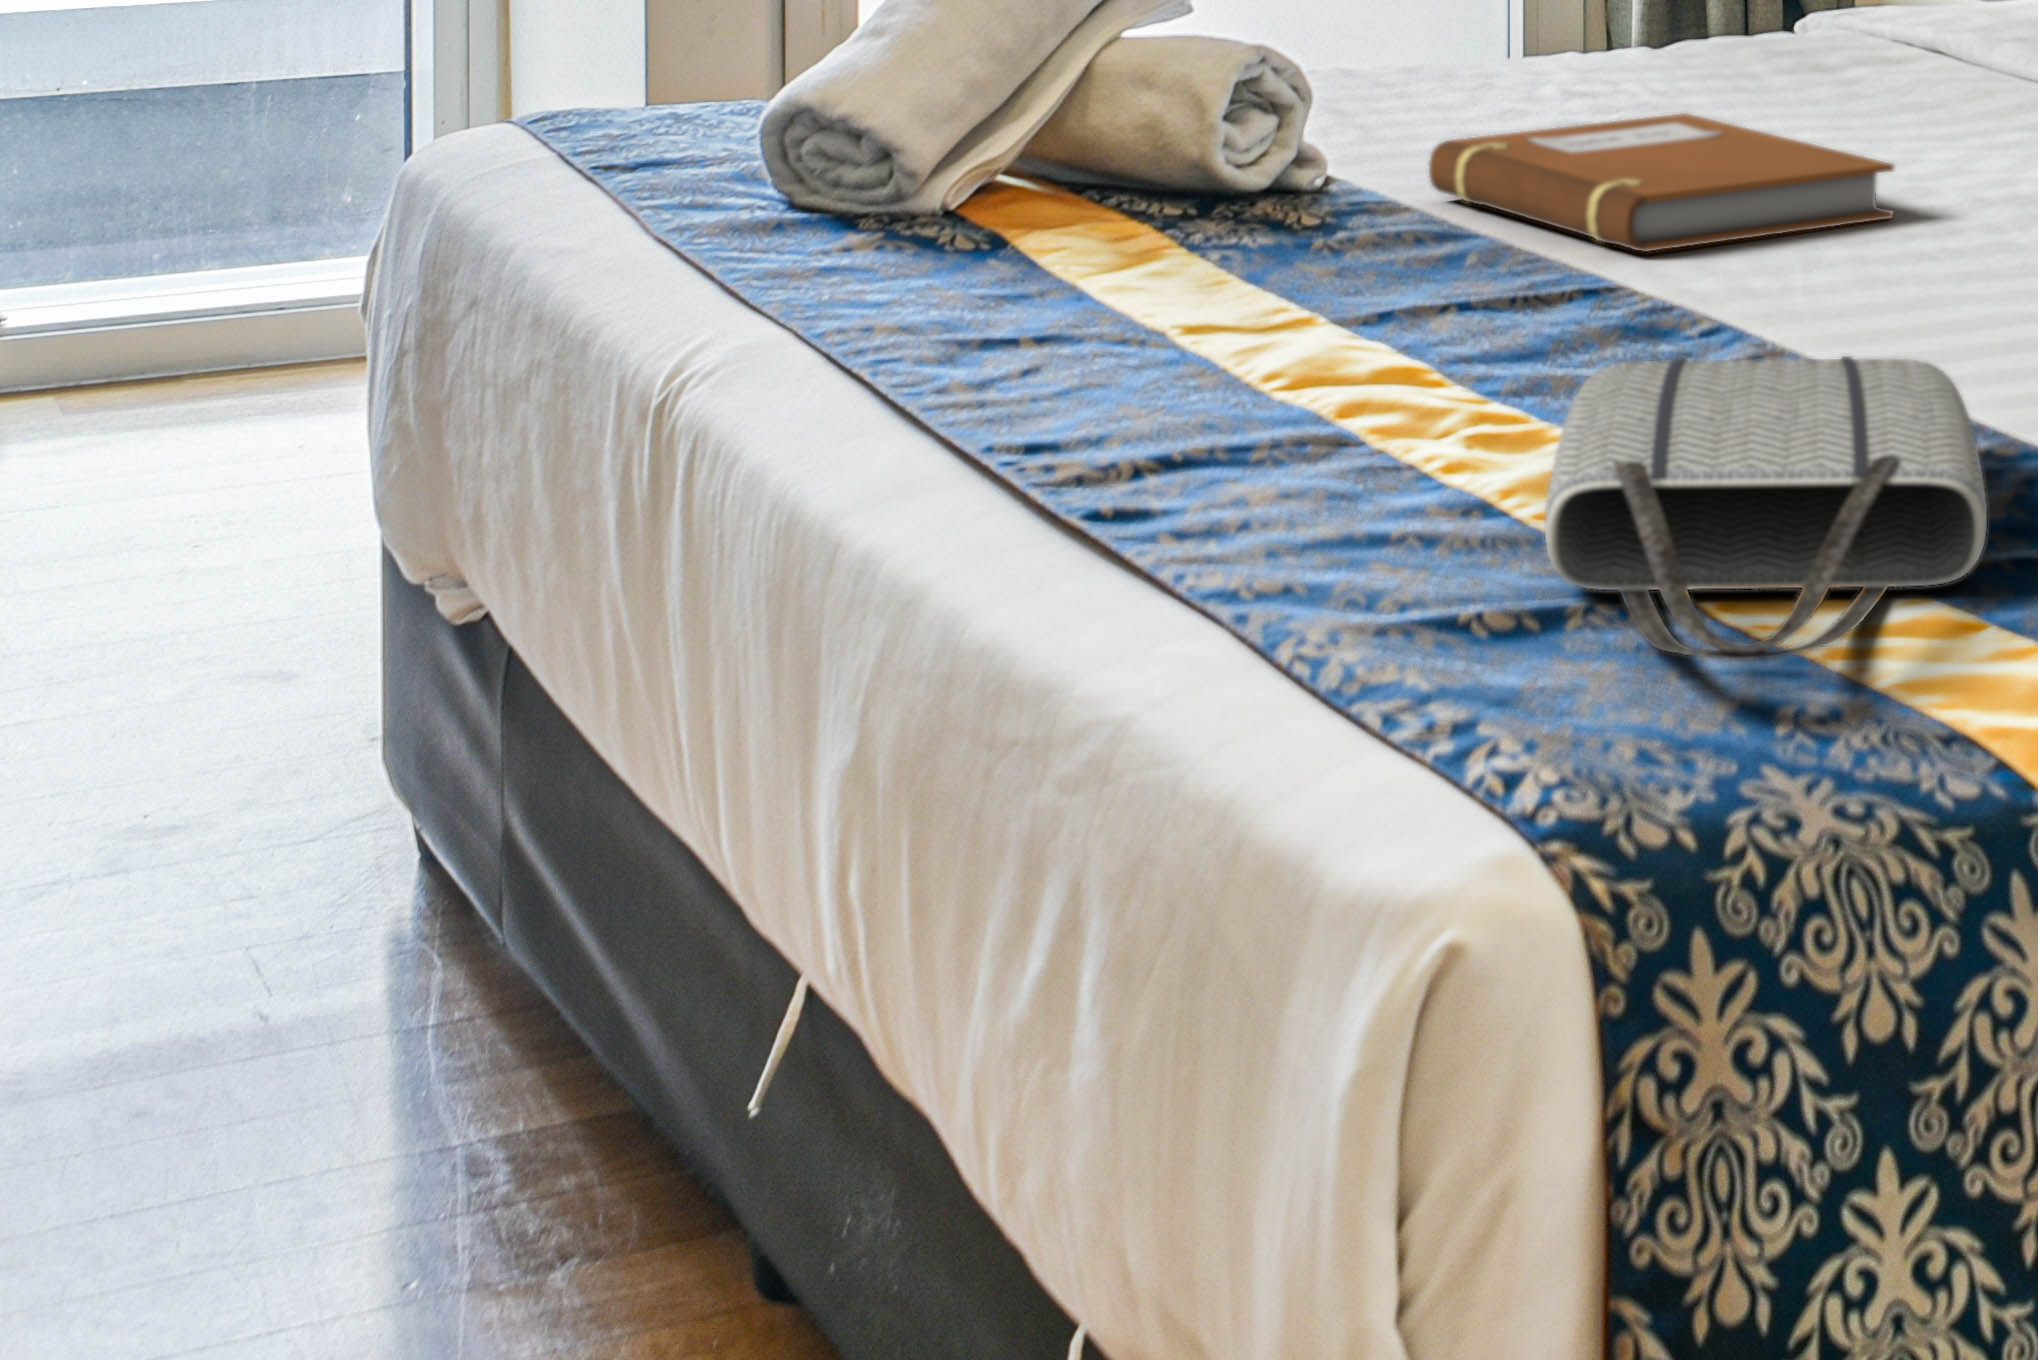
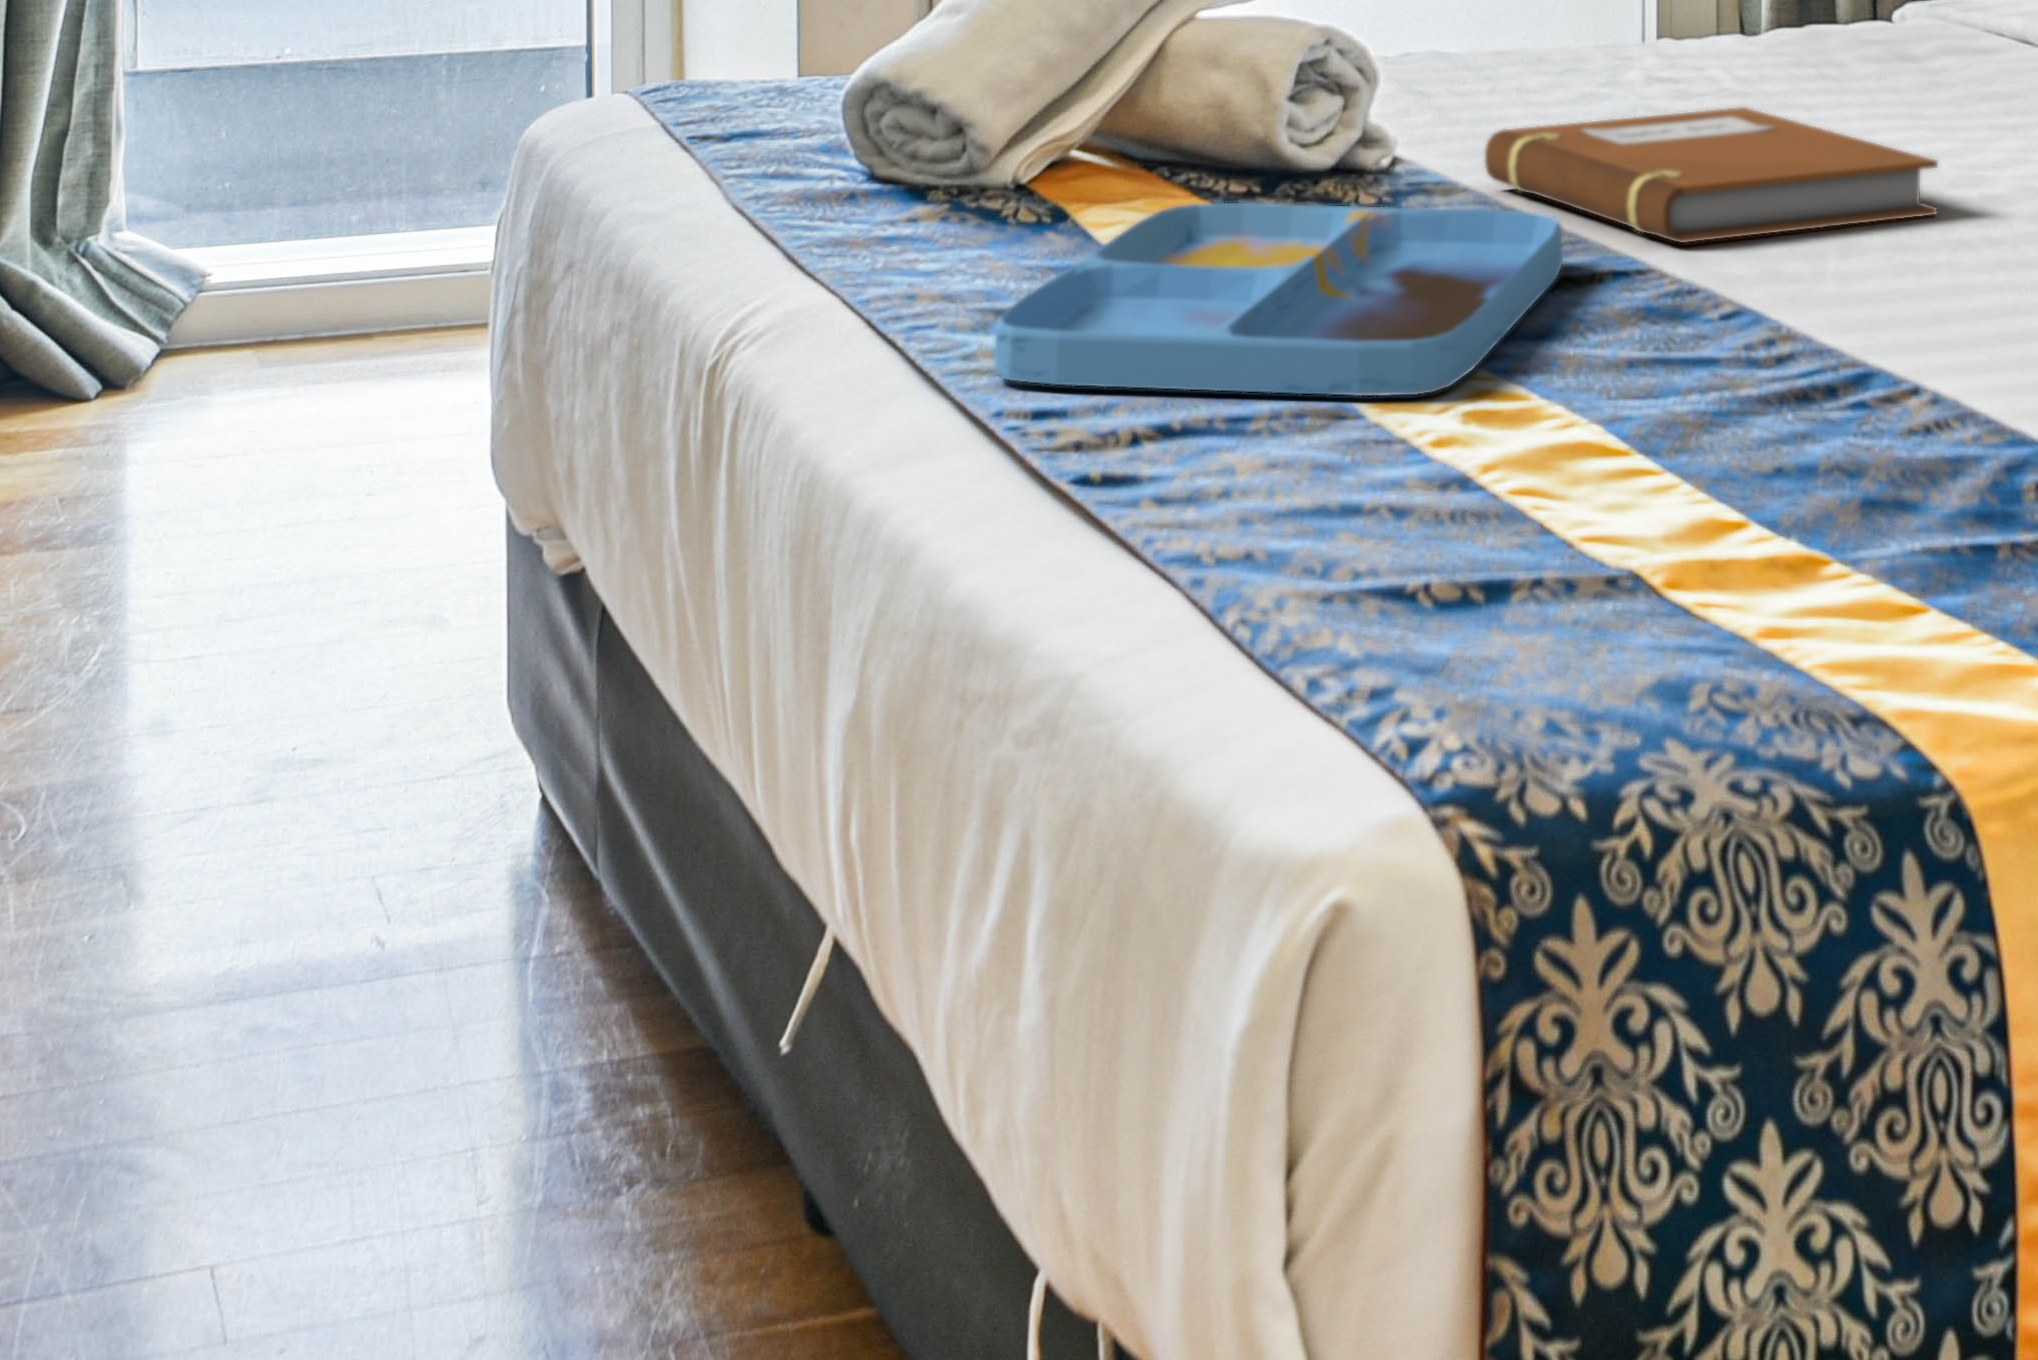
tray: none [964,220,1530,416] -> present [994,203,1563,396]
tote bag: present [1545,356,1987,660] -> none [1504,344,1942,636]

